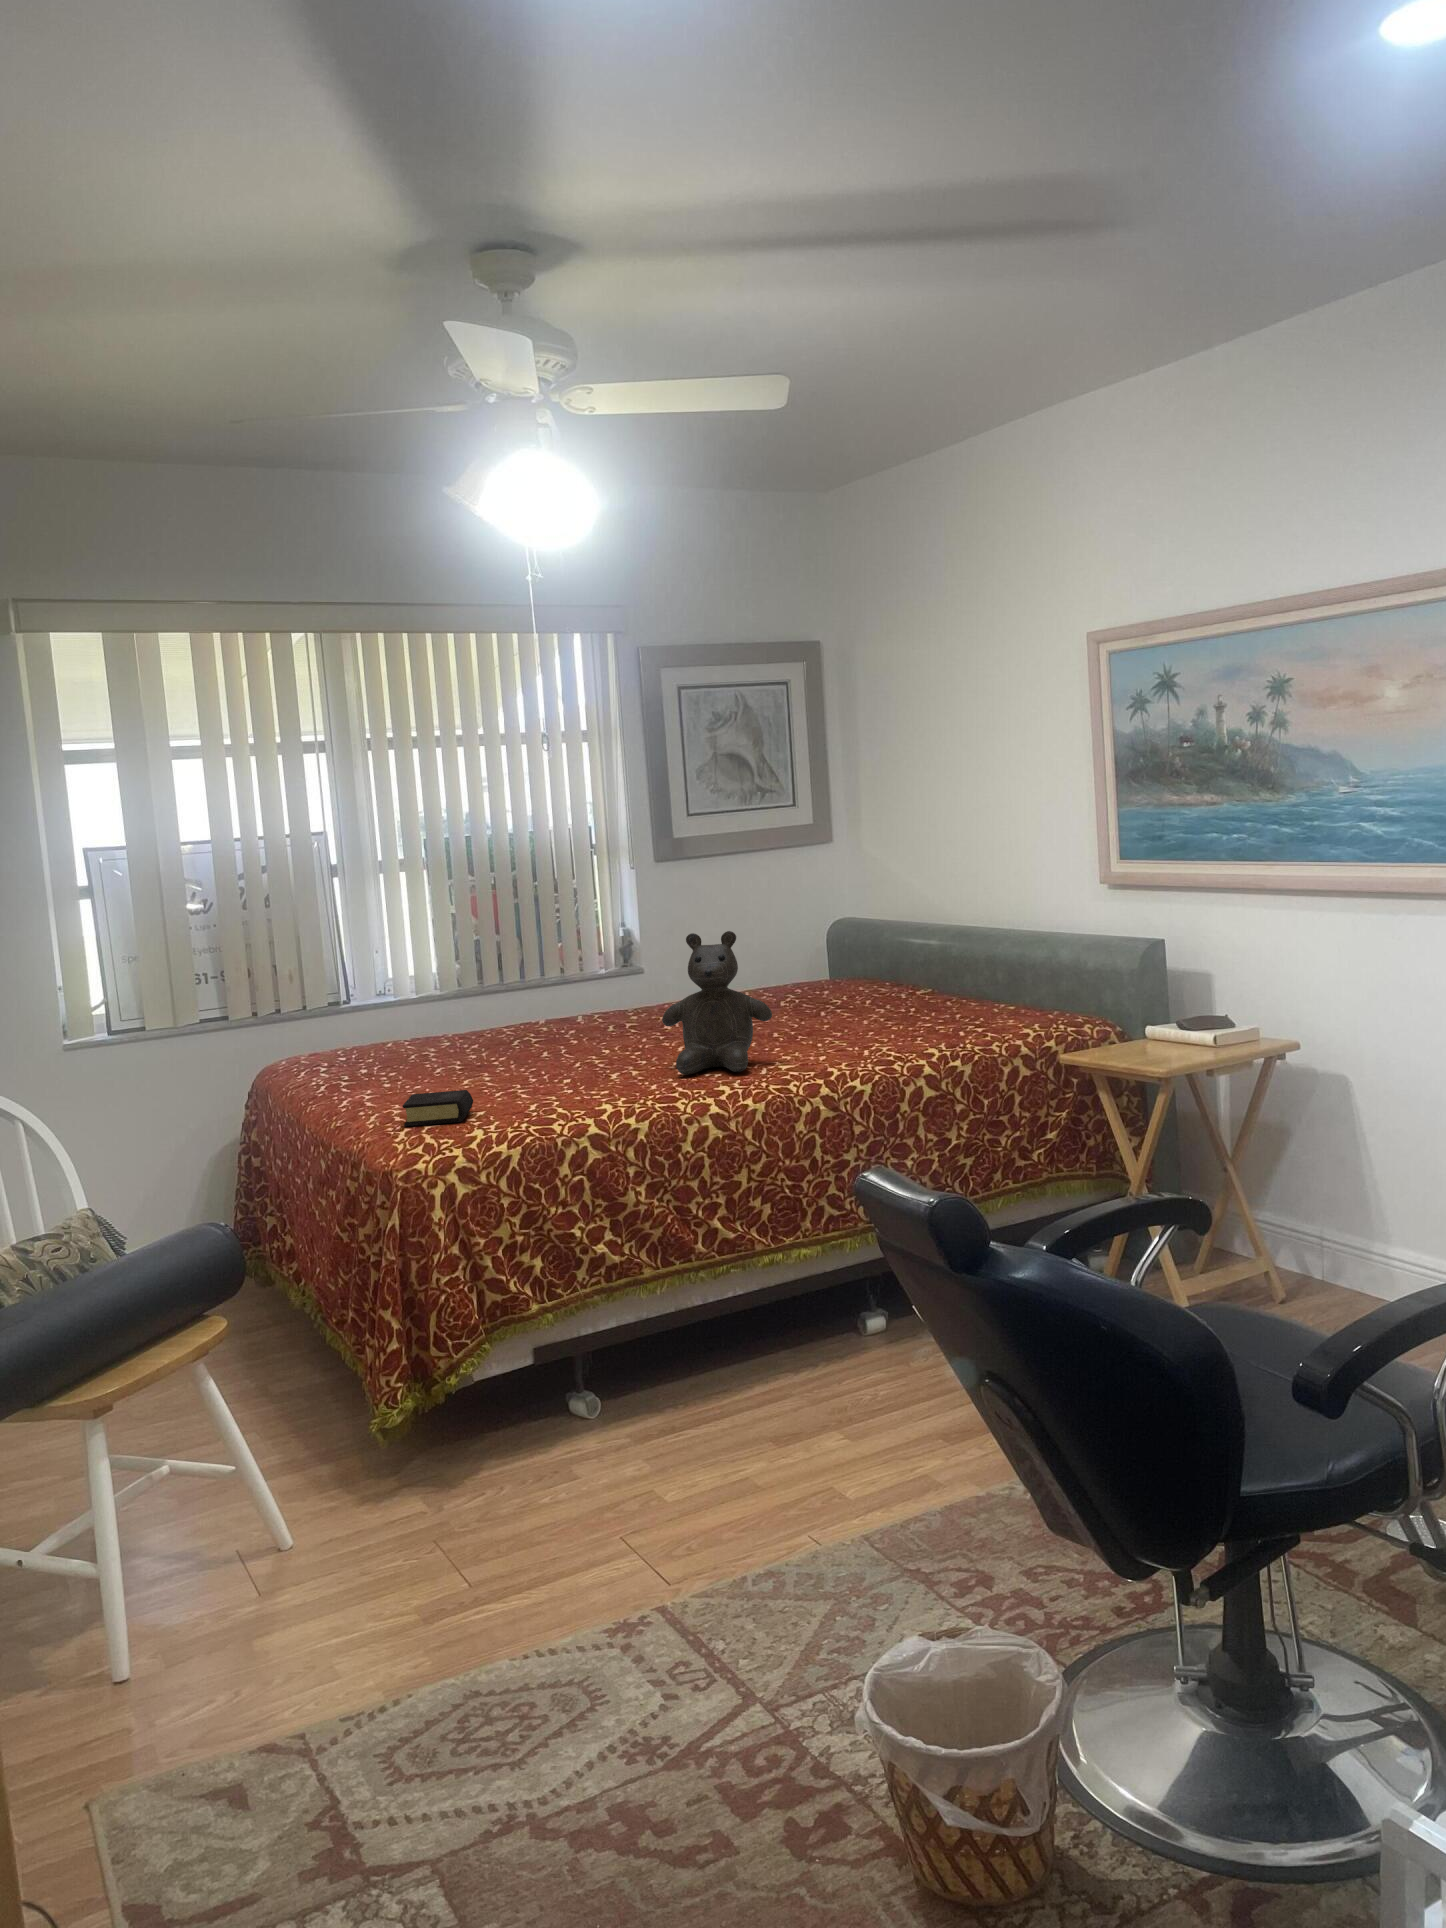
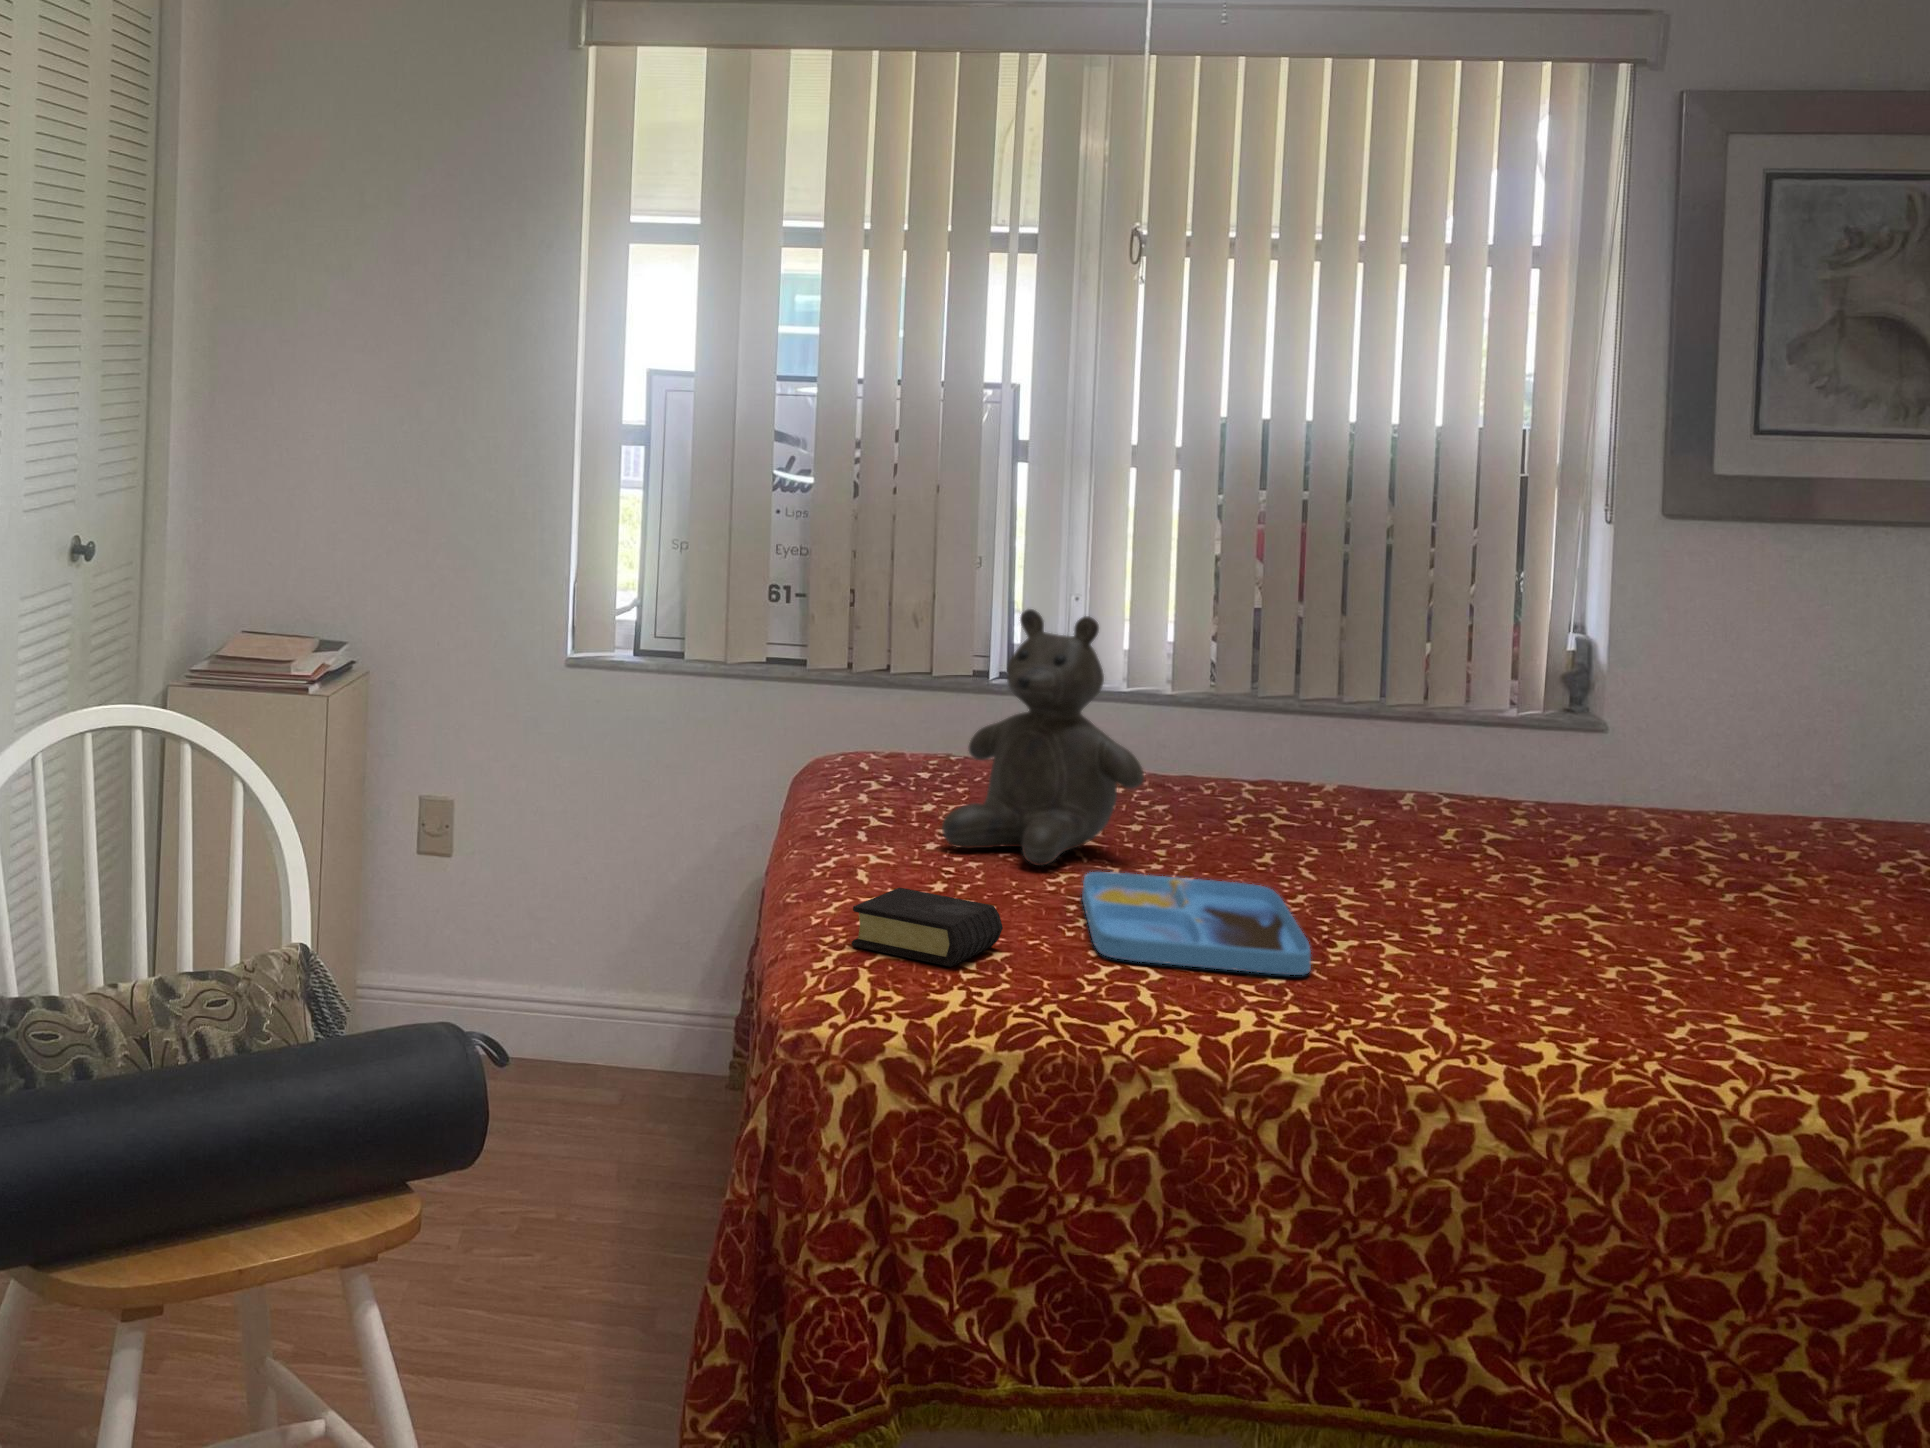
teddy bear: present [662,931,772,1075] -> present [942,609,1144,866]
tray: none [481,1060,613,1101] -> present [1082,872,1311,975]

